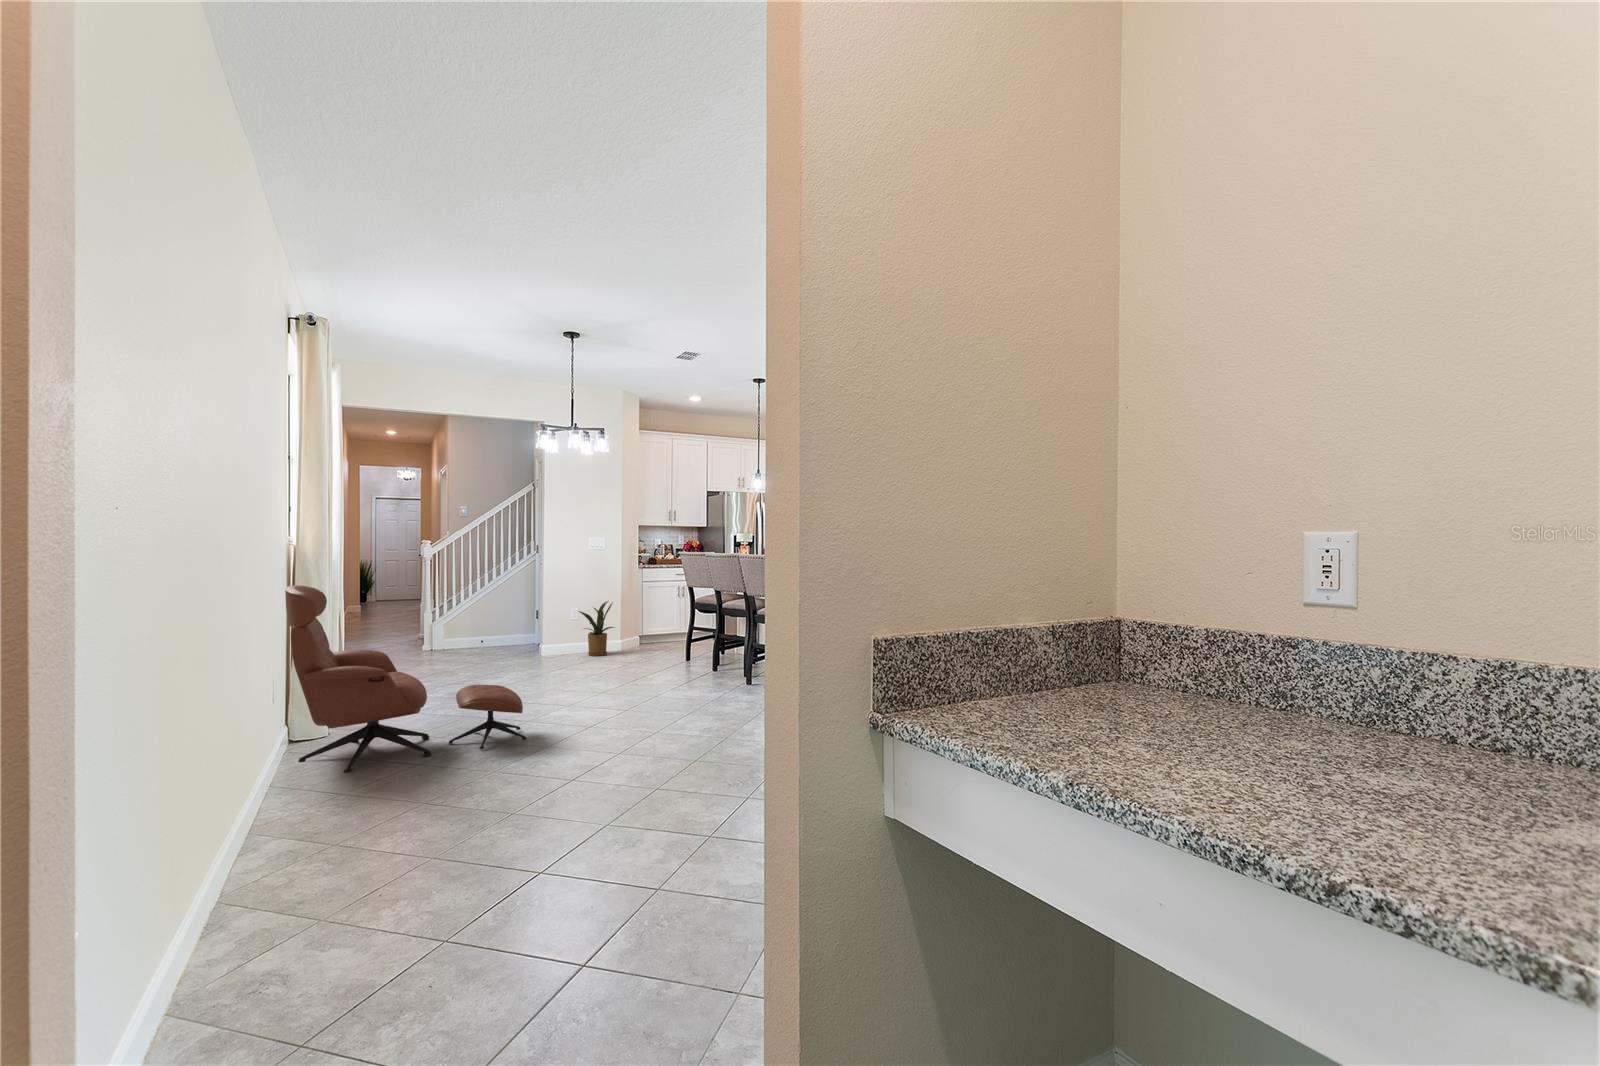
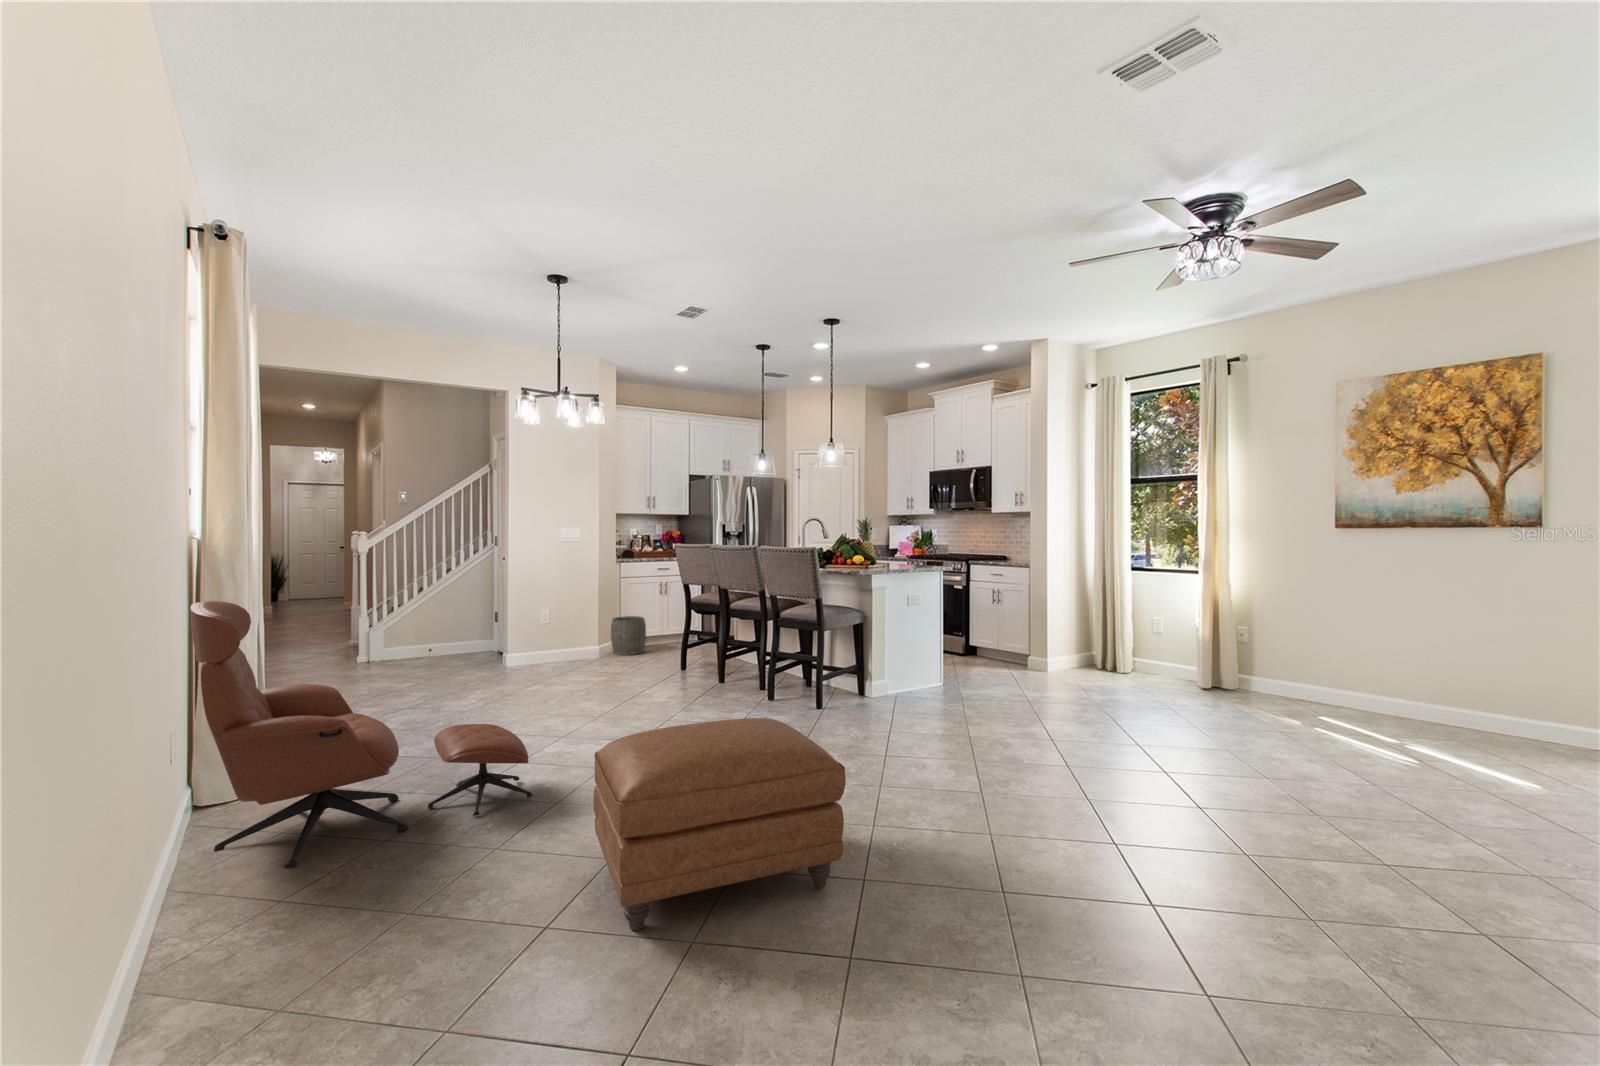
house plant: present [579,601,614,656] -> none [549,600,597,665]
woven basket: none [631,616,662,649] -> present [611,616,646,655]
ottoman: none [552,677,725,813] -> present [593,718,846,931]

